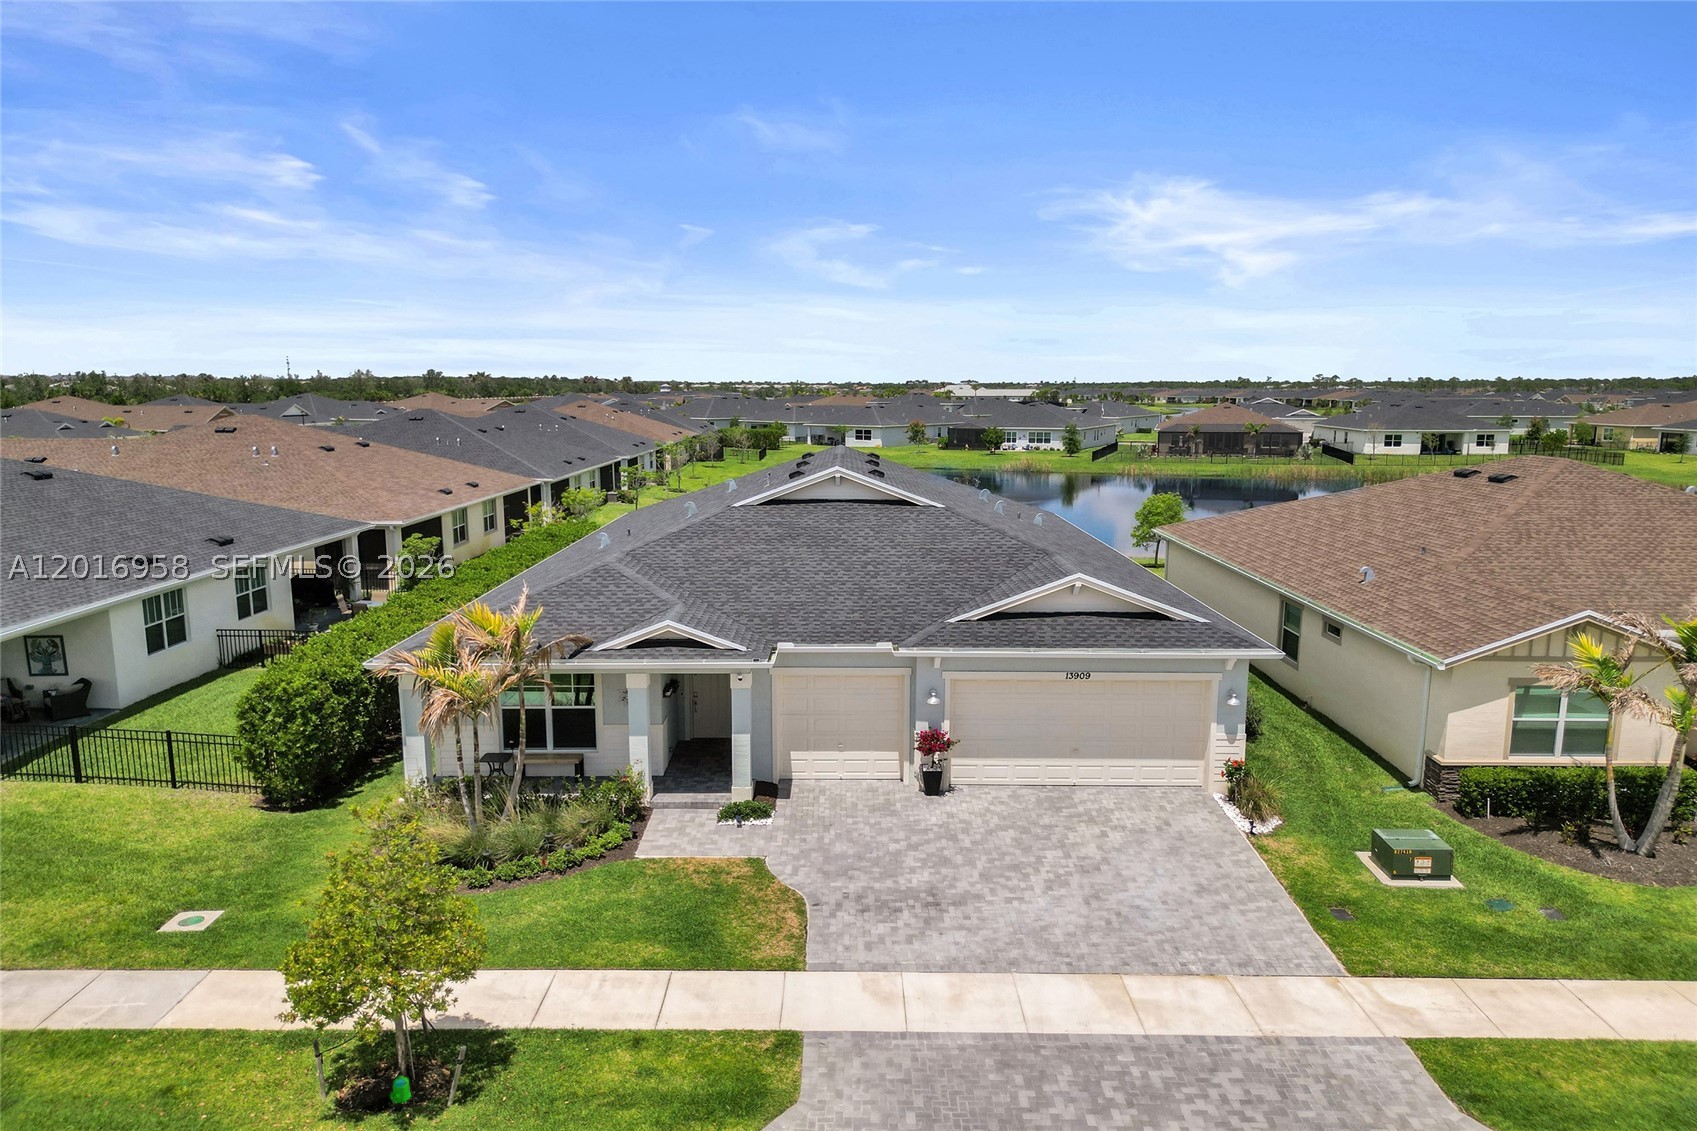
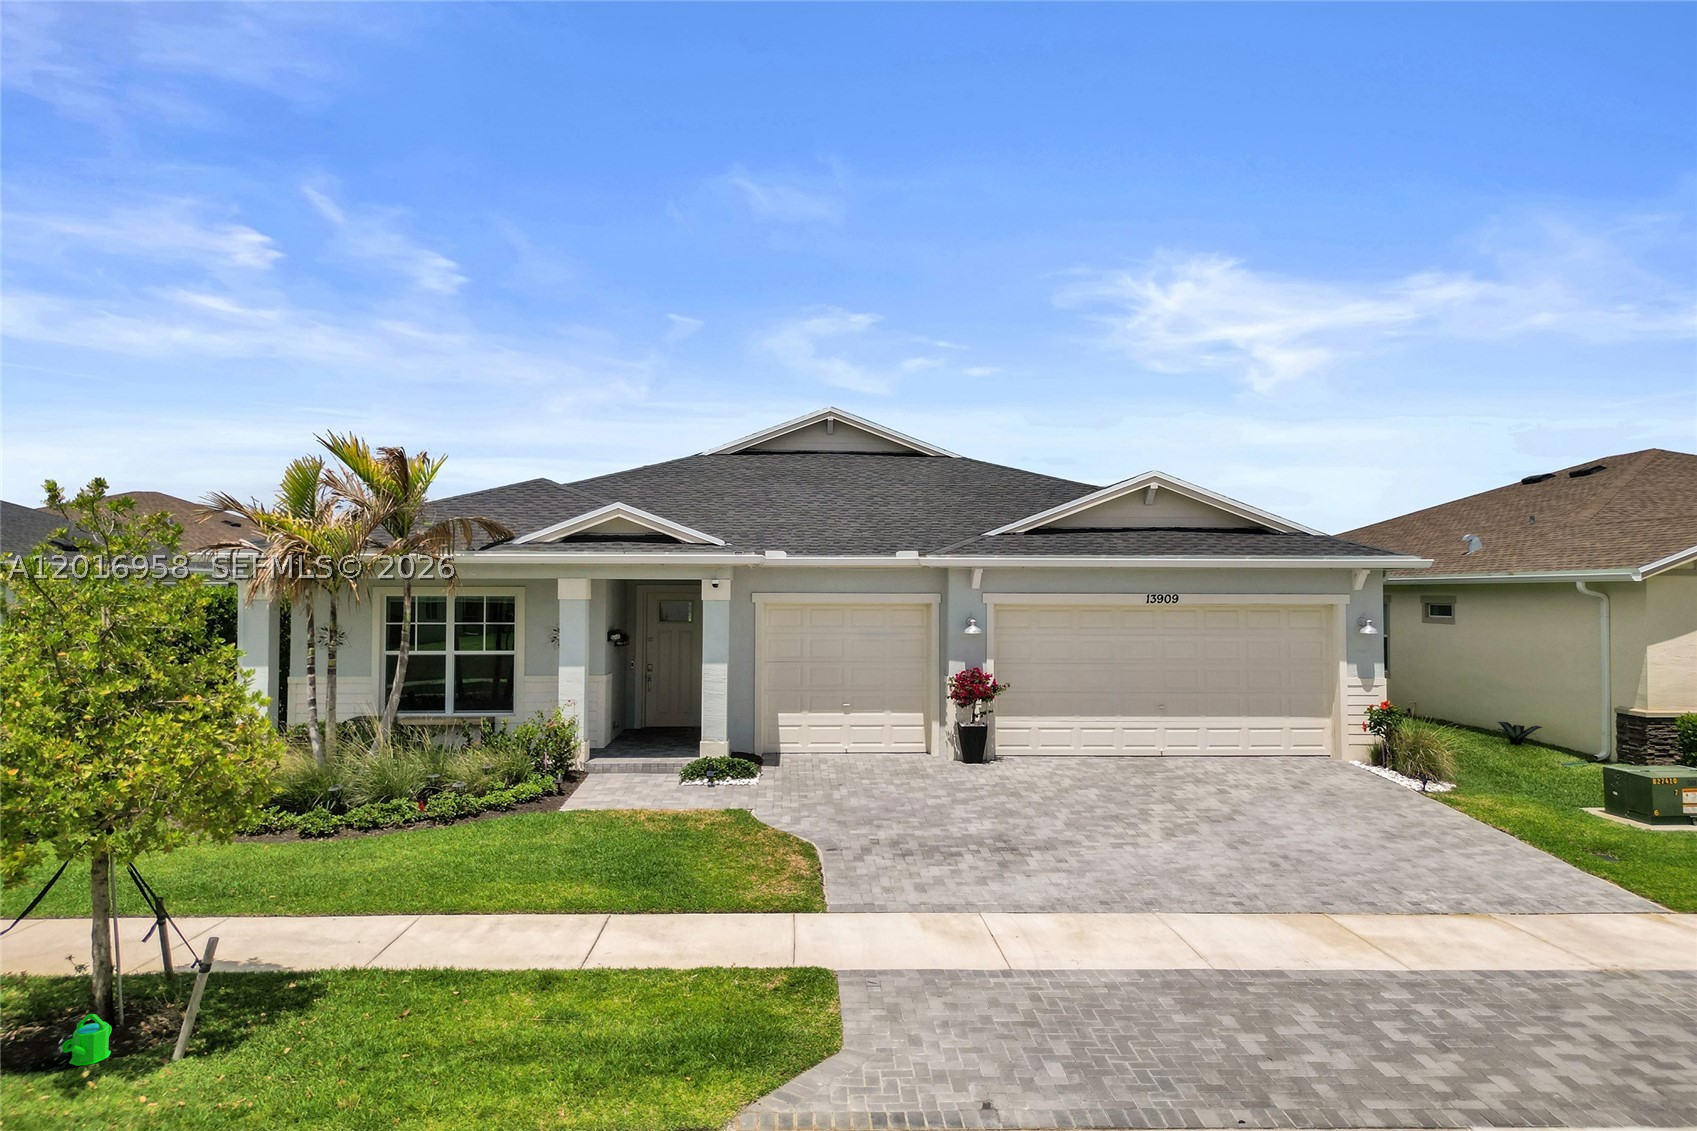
potted plant: none [1344,747,1381,768] -> present [1498,722,1542,745]

